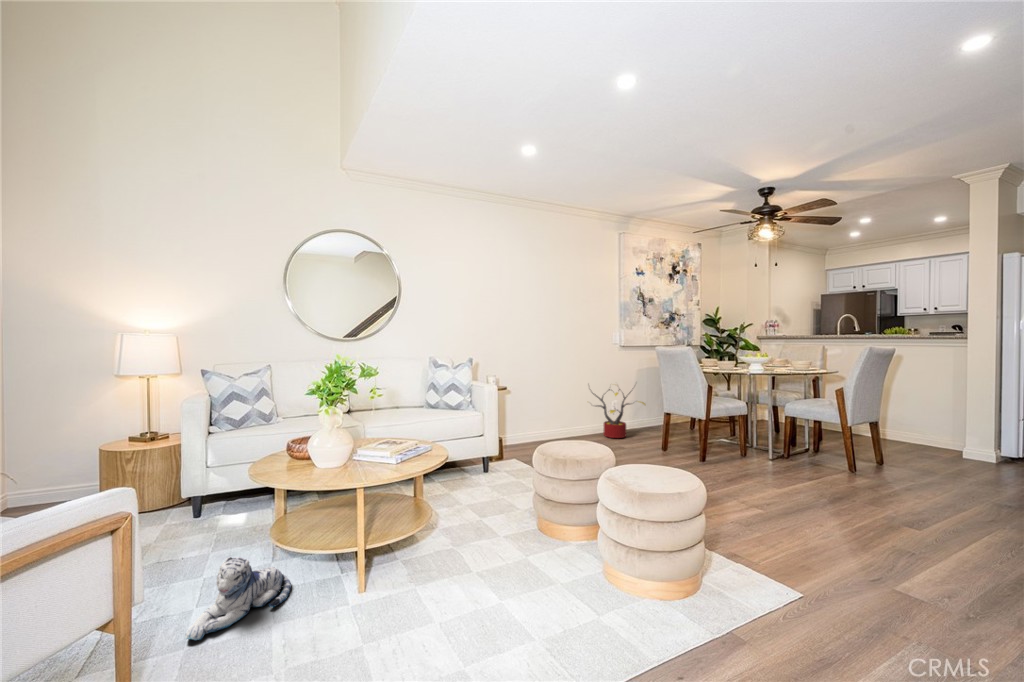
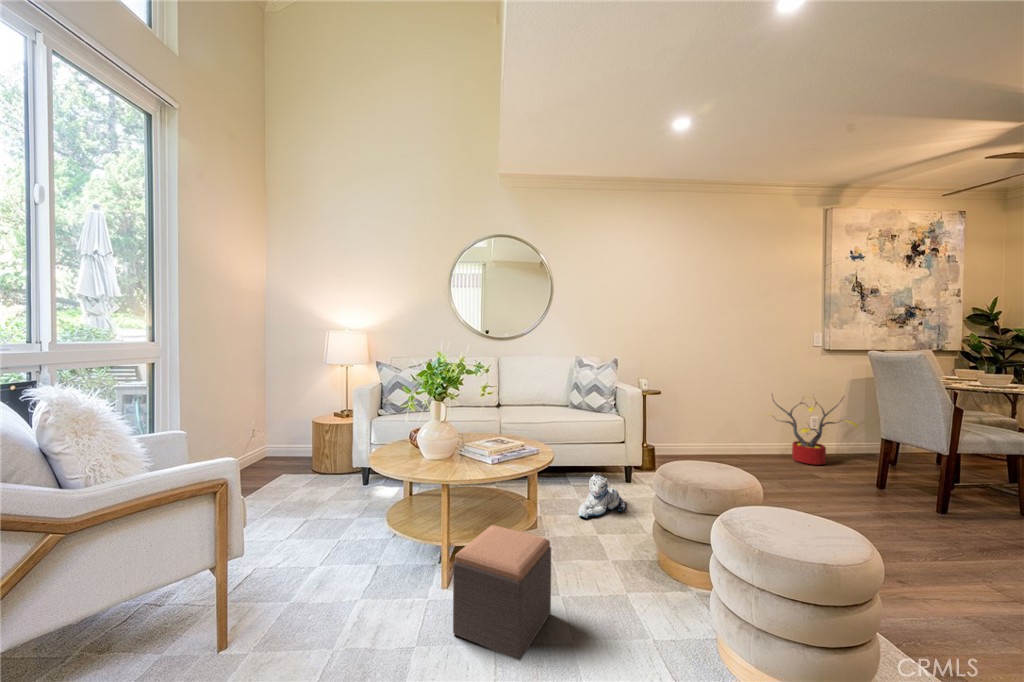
footstool: none [380,517,463,626] -> present [453,525,551,660]
plush toy: present [185,557,291,640] -> present [578,474,626,518]

